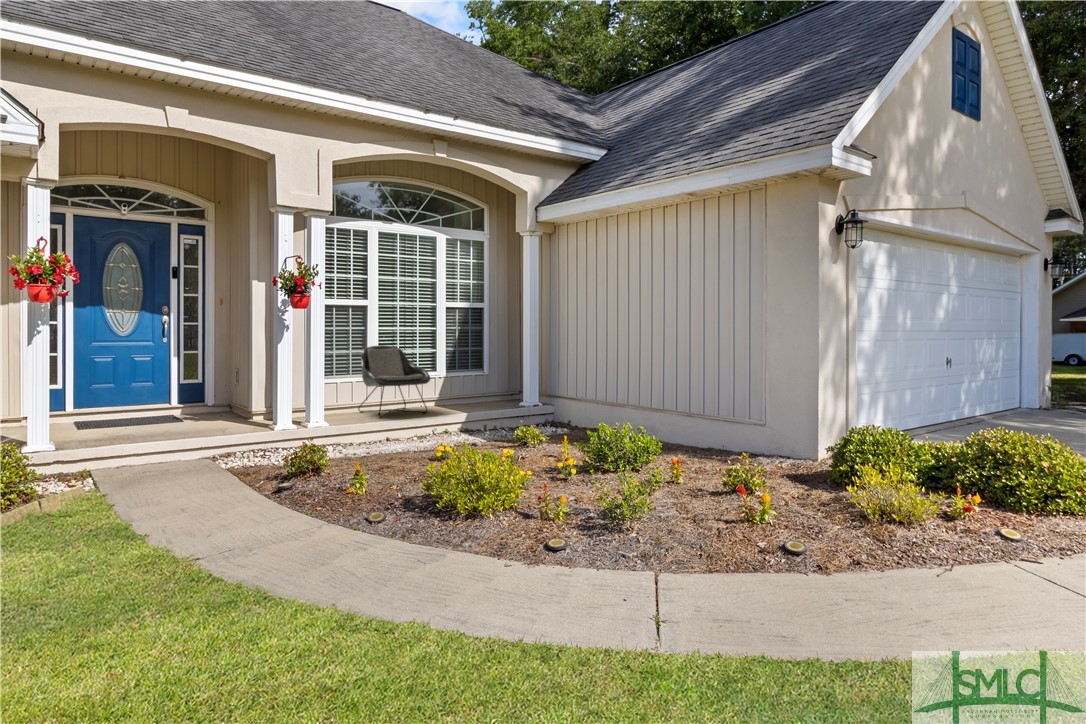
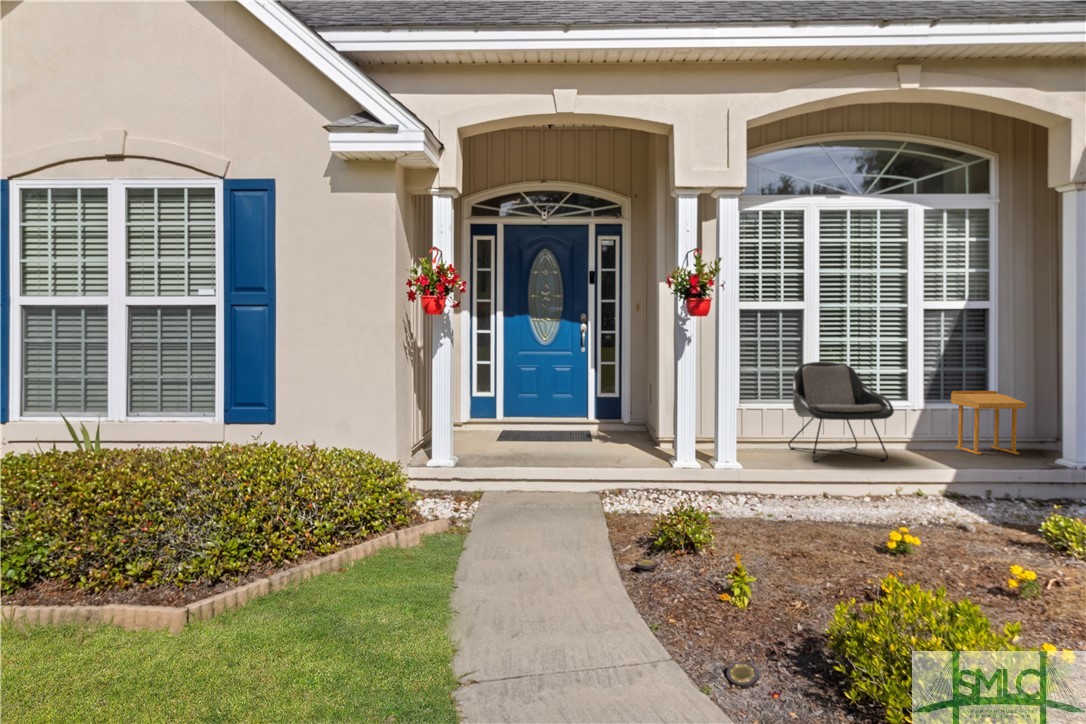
side table: none [463,364,505,406] -> present [951,391,1026,455]

